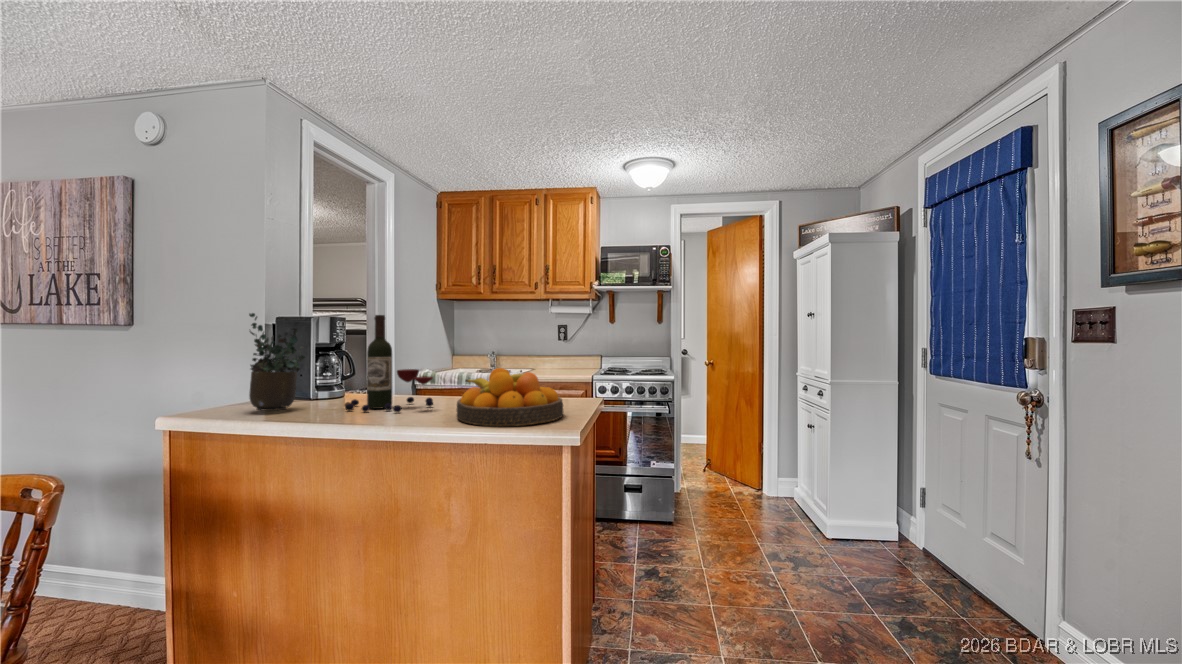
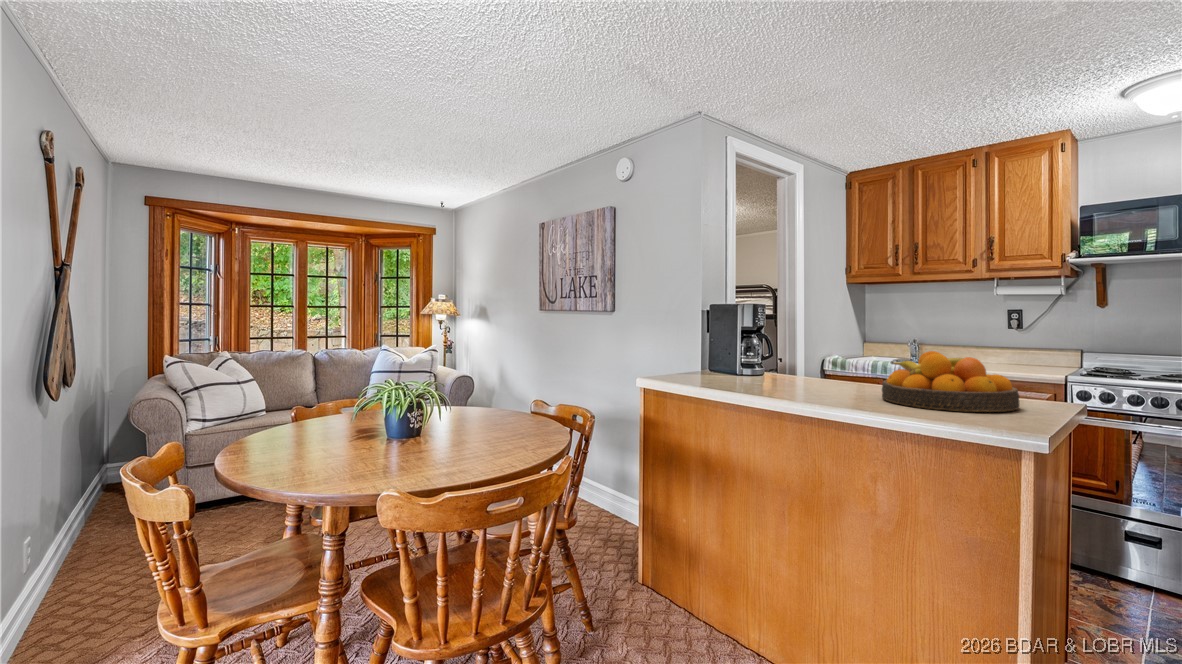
potted plant: present [249,313,305,411] -> none [696,300,737,379]
wine bottle: present [344,315,433,412] -> none [769,299,857,391]

